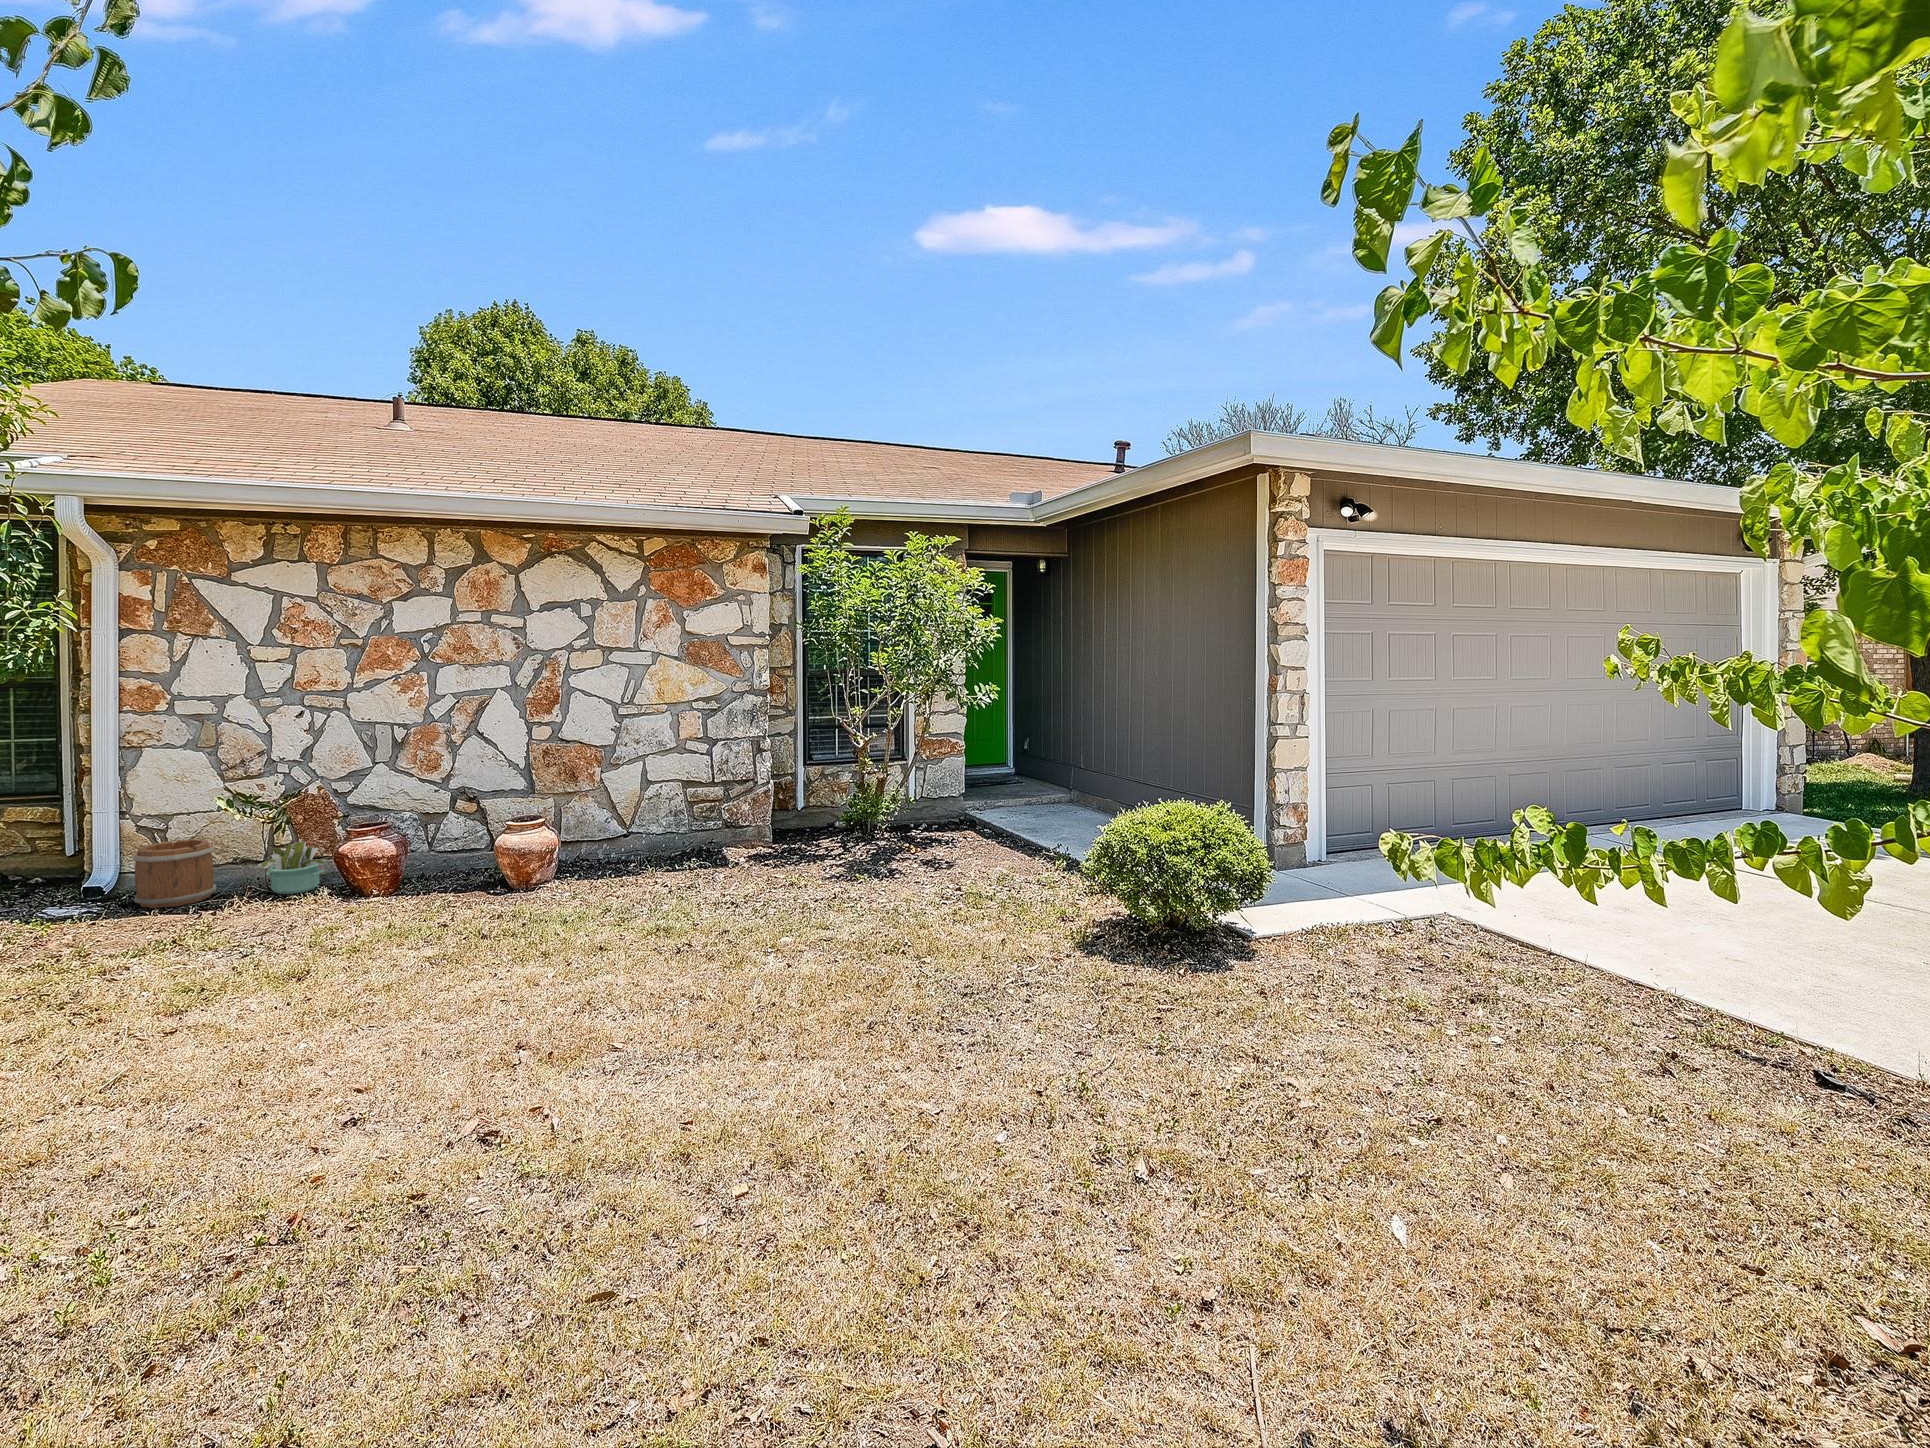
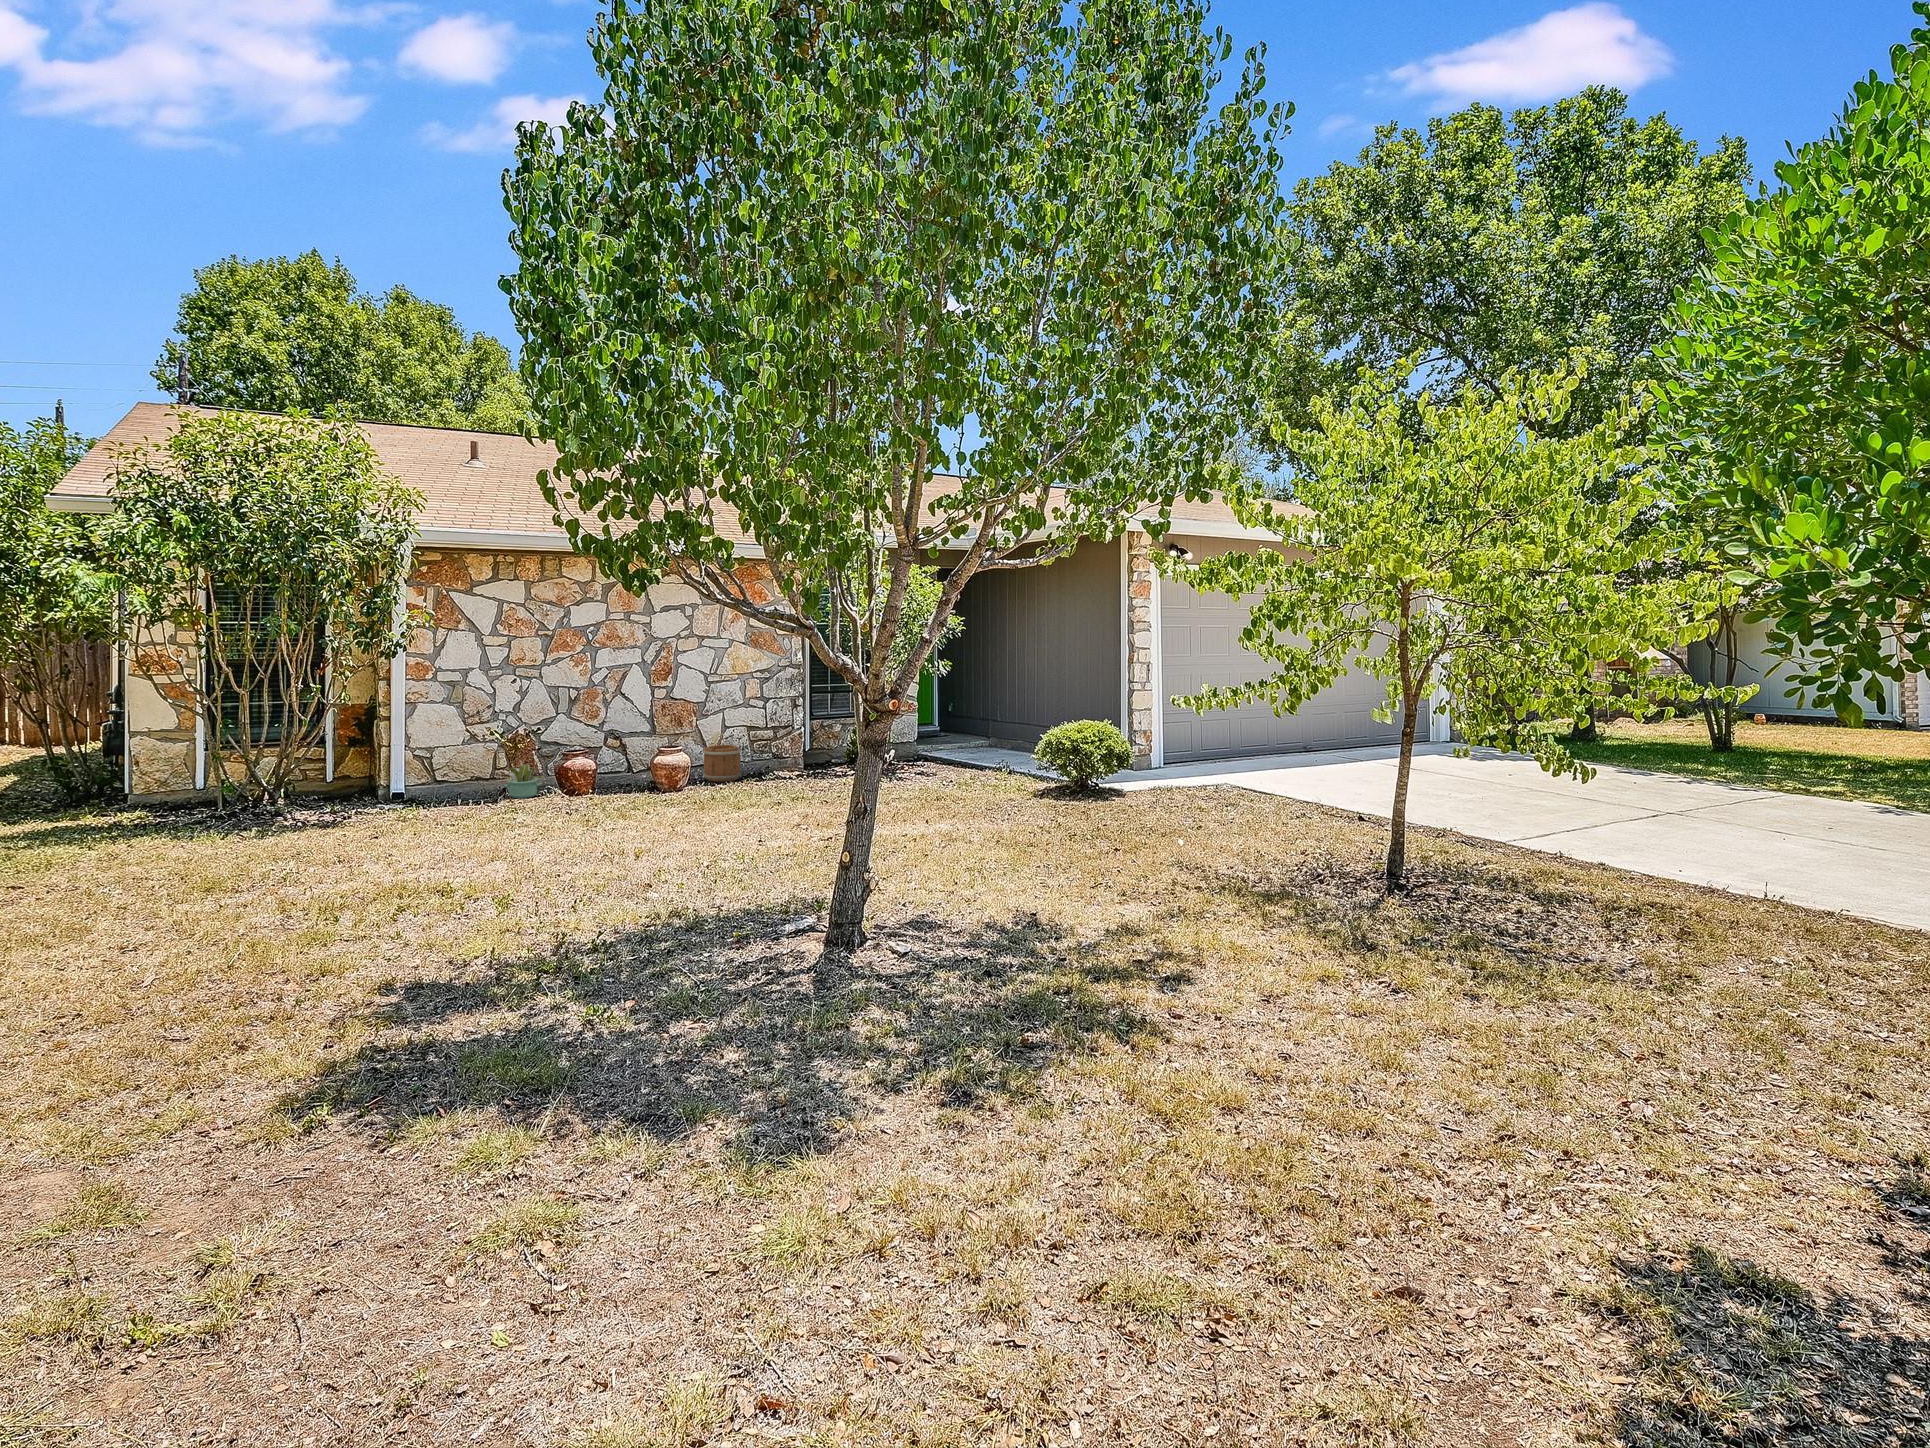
bucket: present [132,839,216,908] -> present [703,745,741,781]

